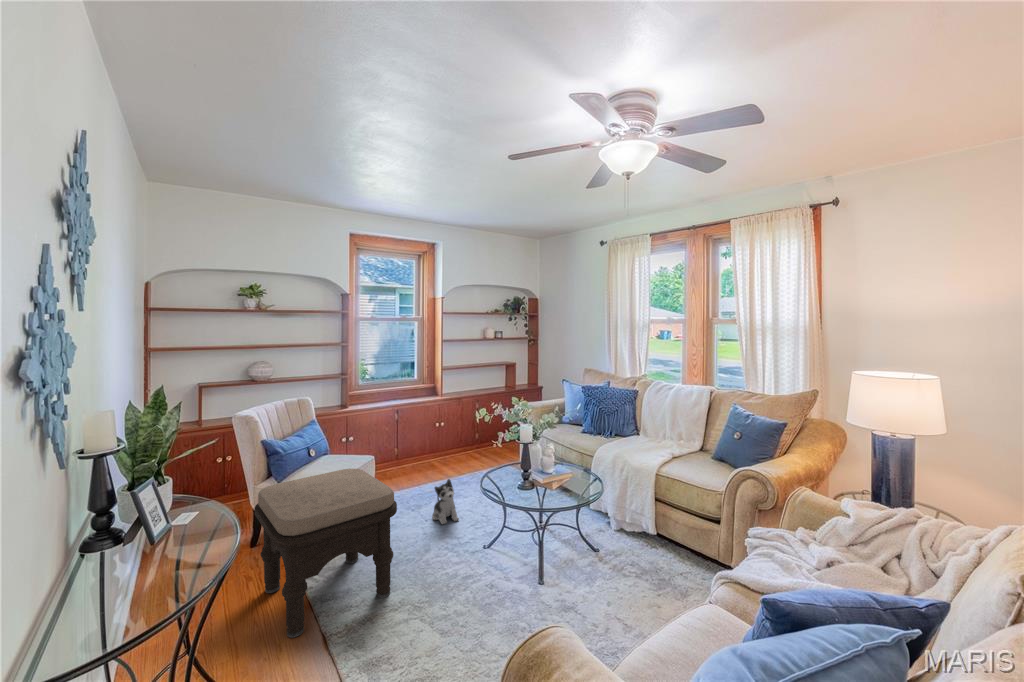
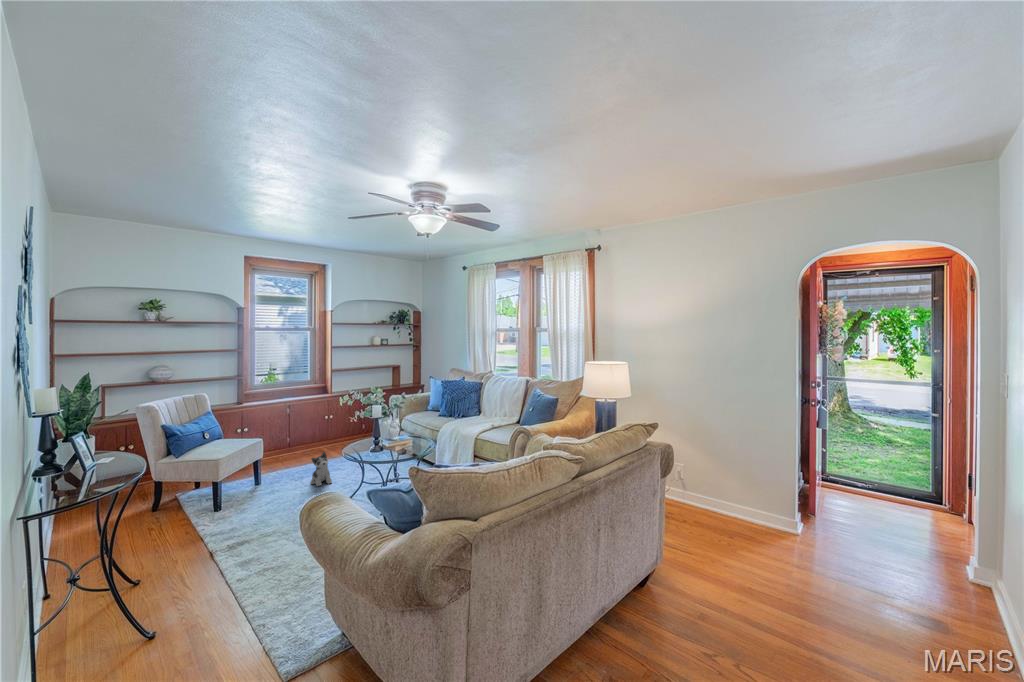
ottoman: present [255,469,397,638] -> none [156,442,271,554]

